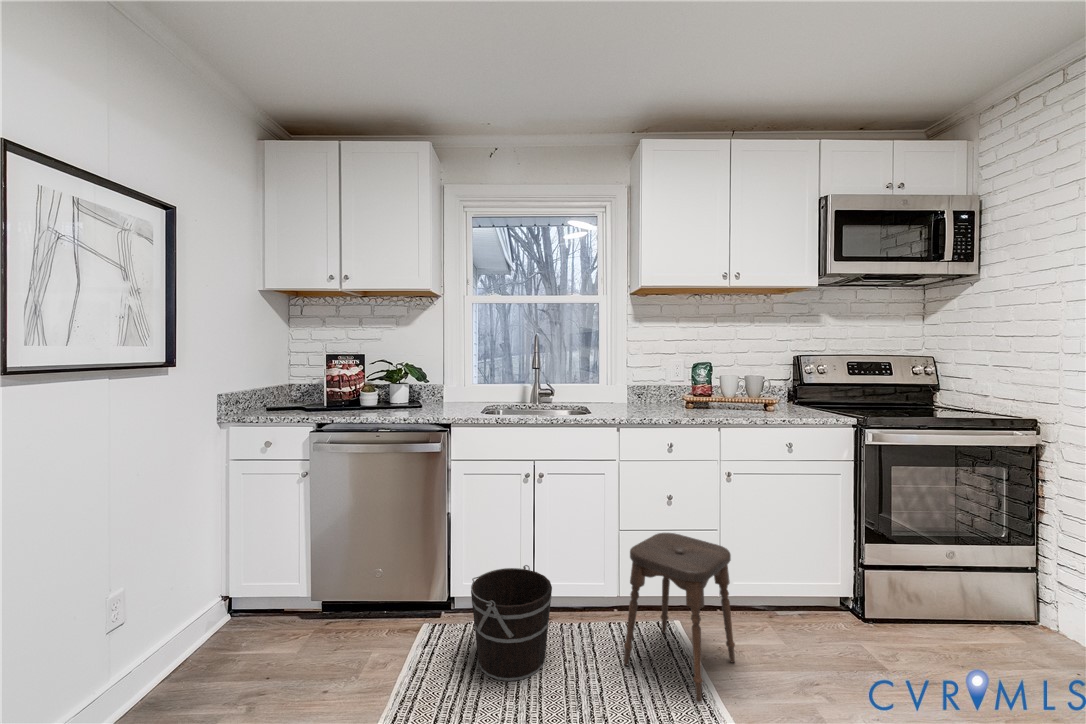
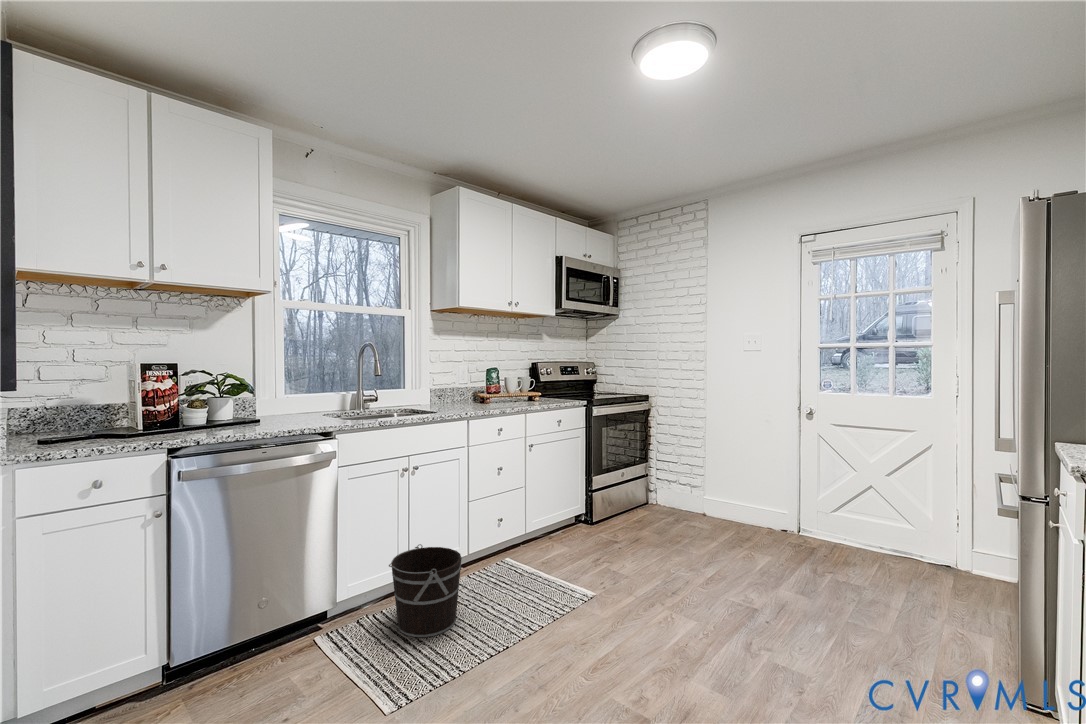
stool: present [624,533,735,703] -> none [503,492,564,592]

